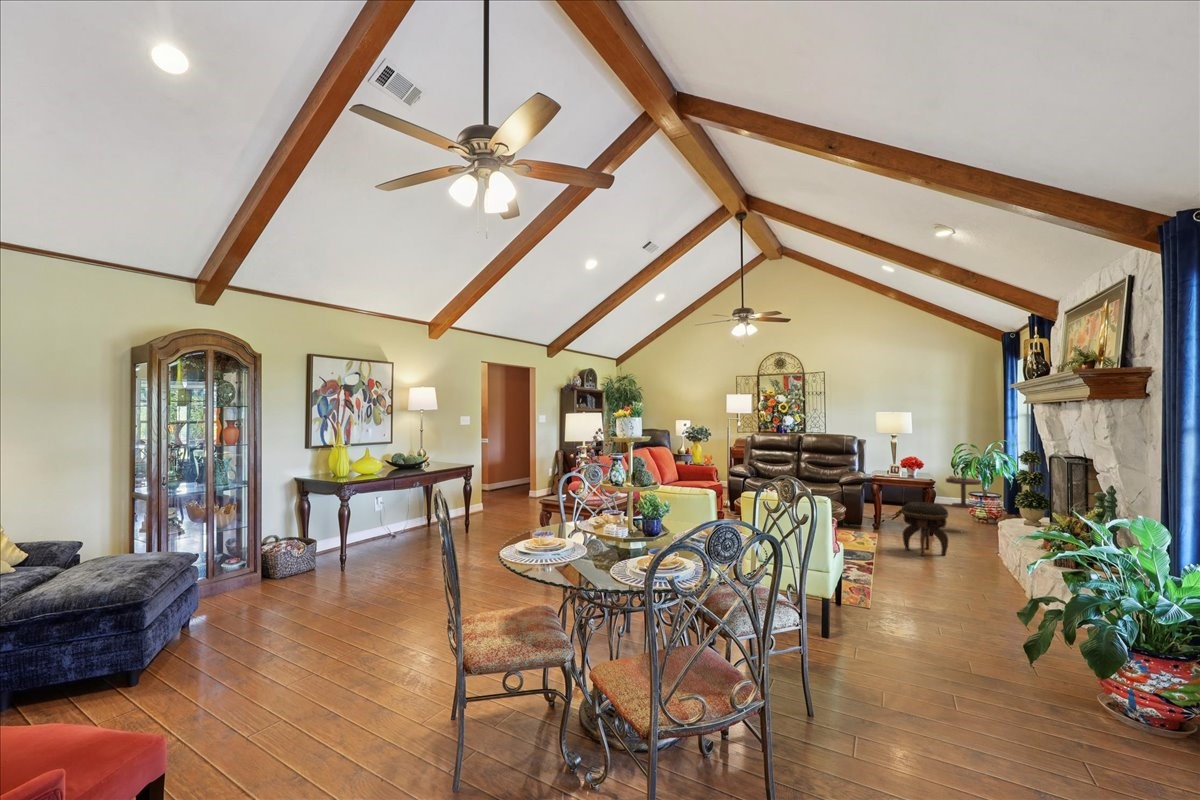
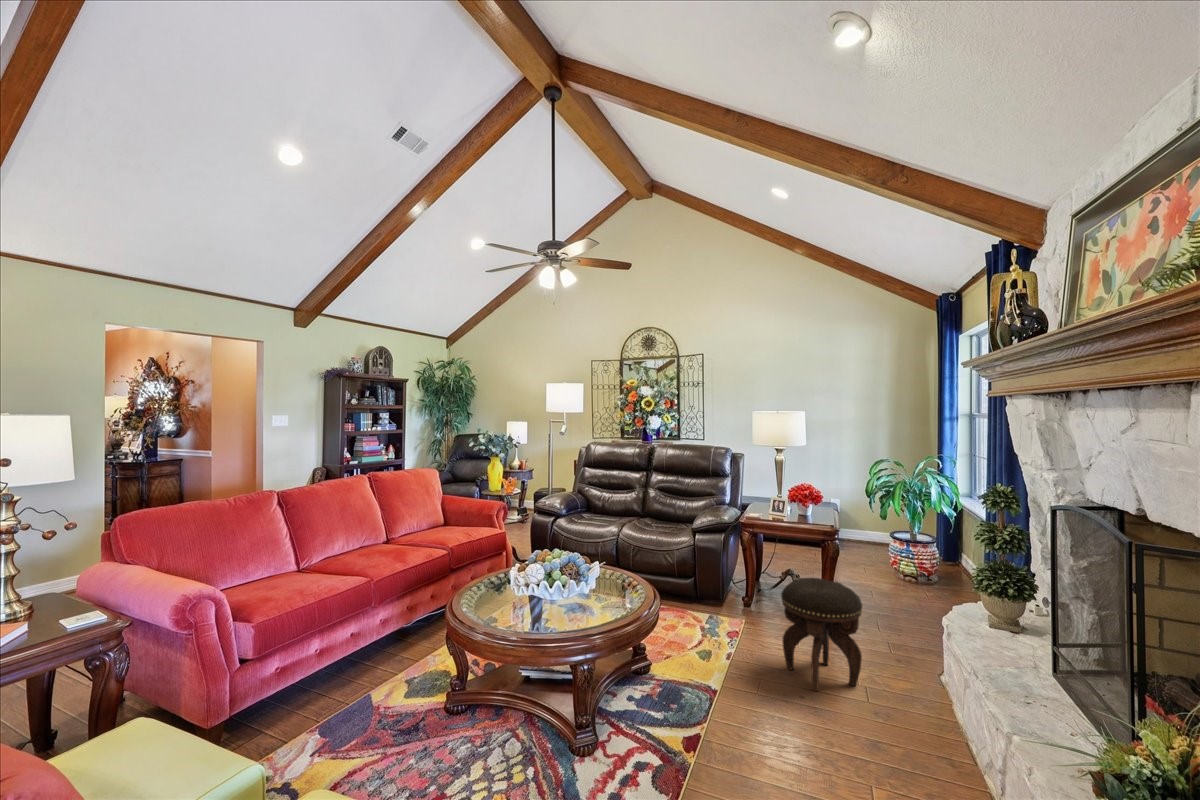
side table: present [946,476,981,508] -> none [858,517,912,607]

